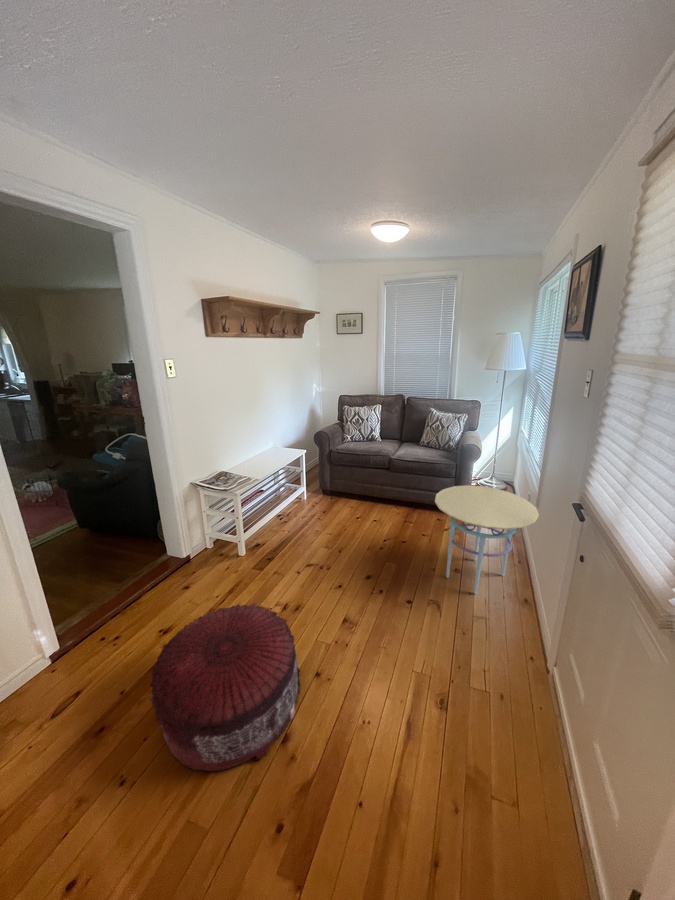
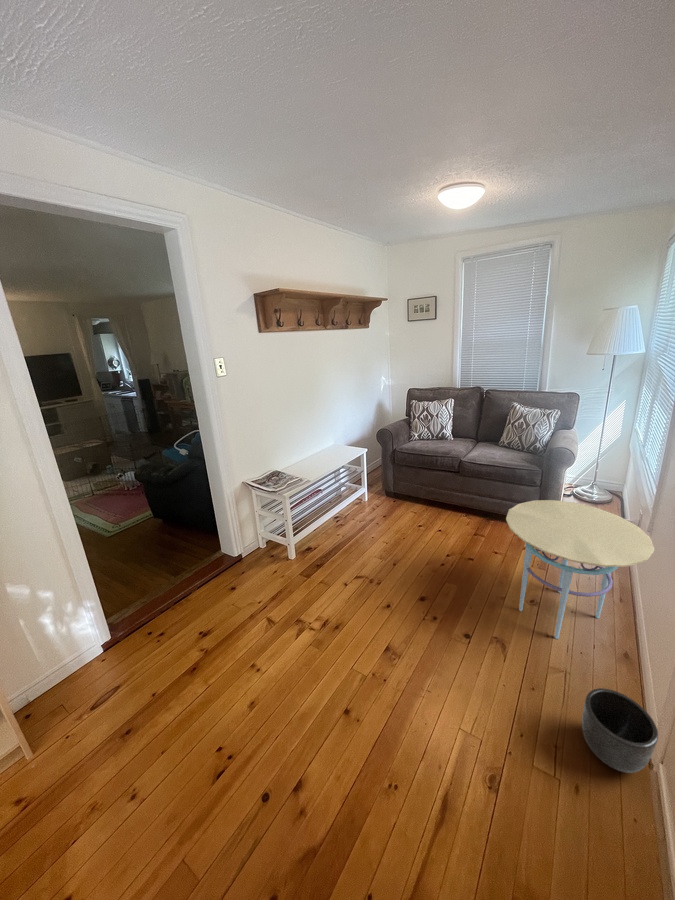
pouf: present [150,604,300,771] -> none [162,620,328,813]
planter: none [498,618,547,674] -> present [582,688,658,773]

